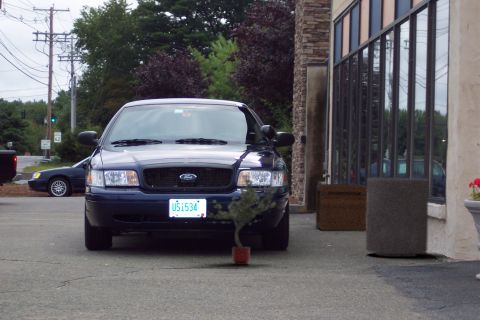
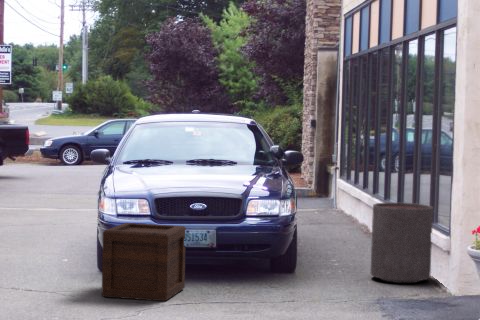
potted tree: present [207,175,276,265] -> none [215,207,284,295]
wooden crate: present [316,184,367,231] -> present [102,223,186,301]

